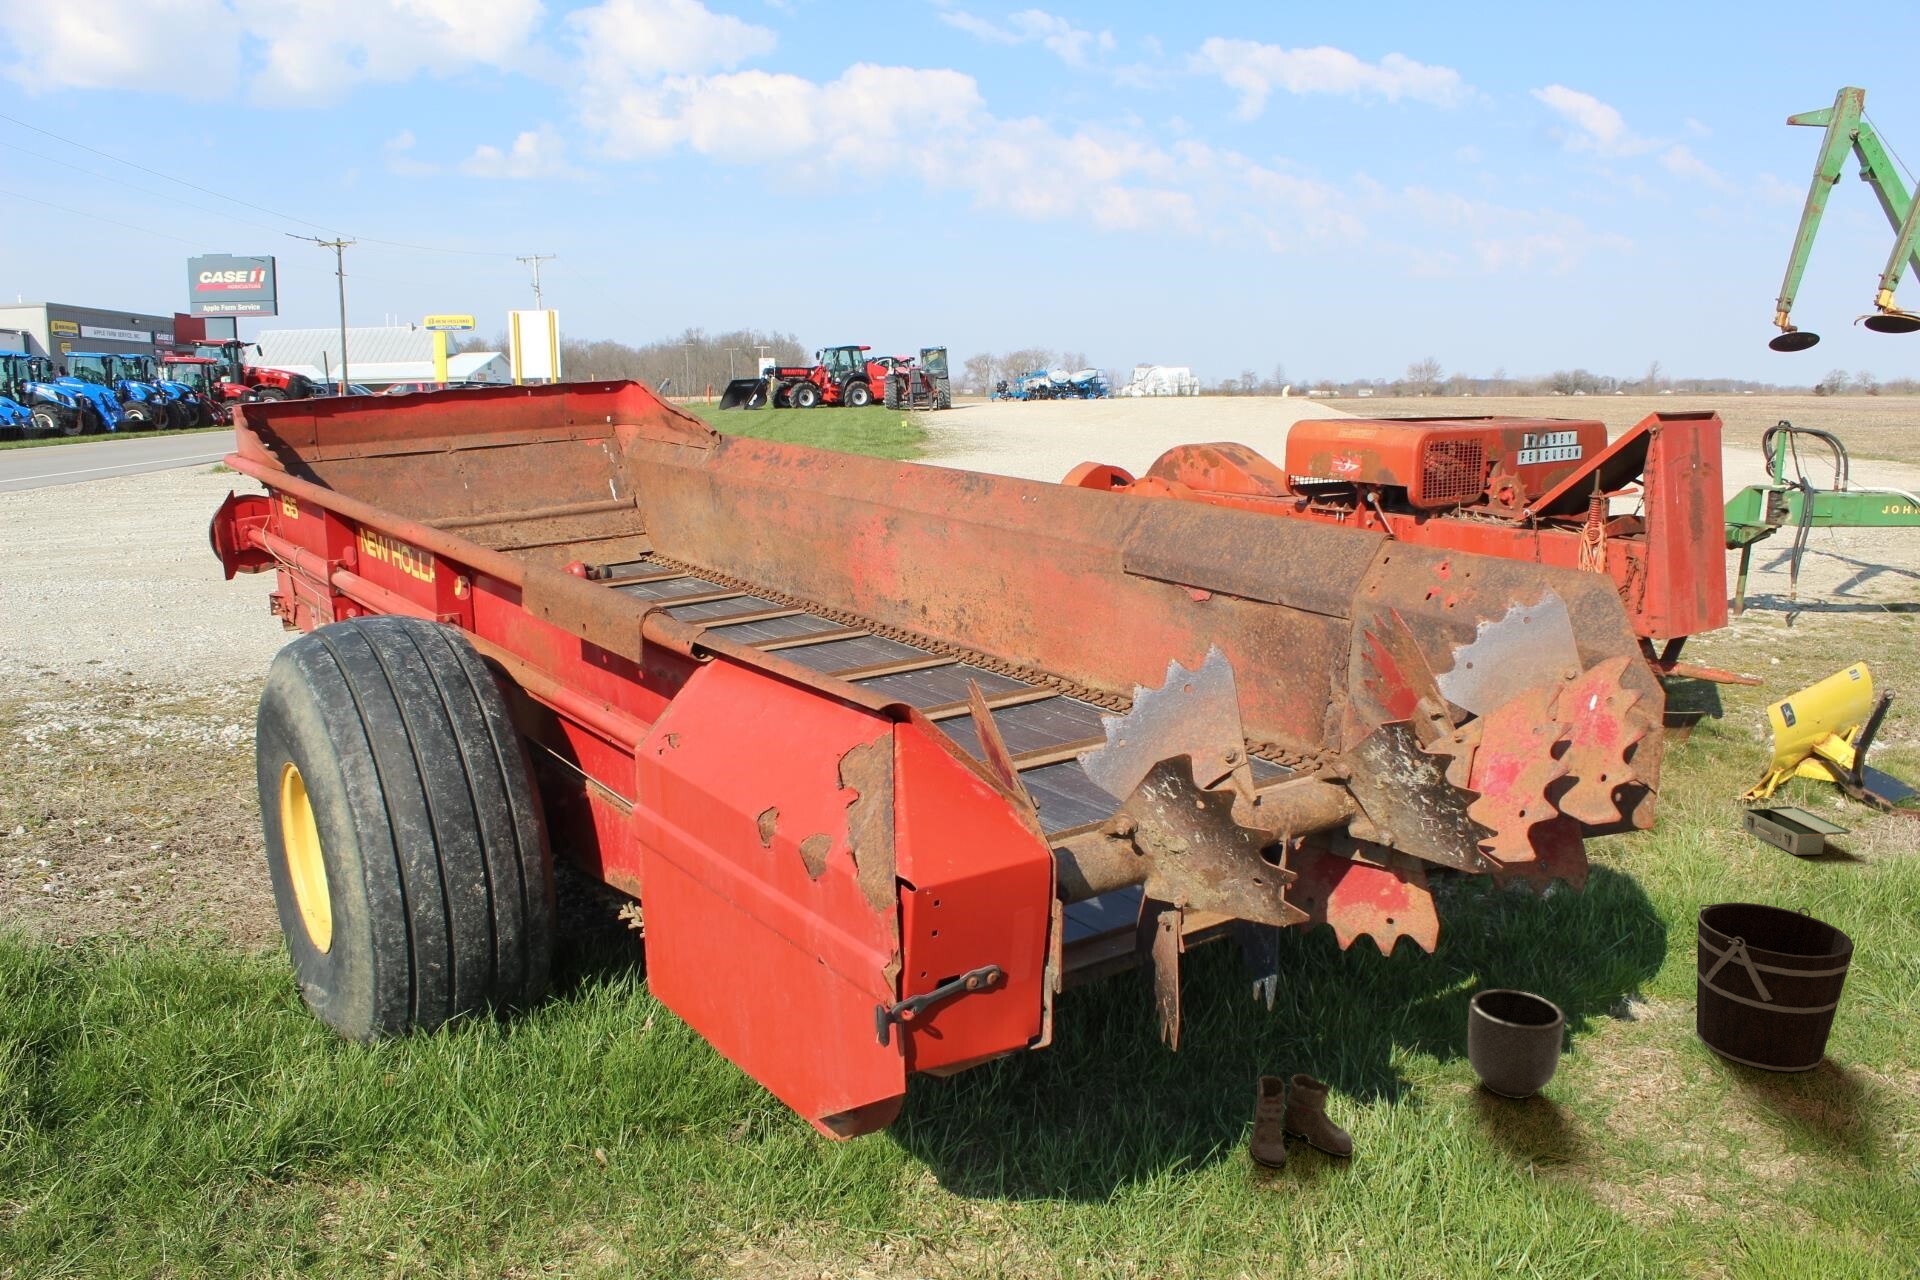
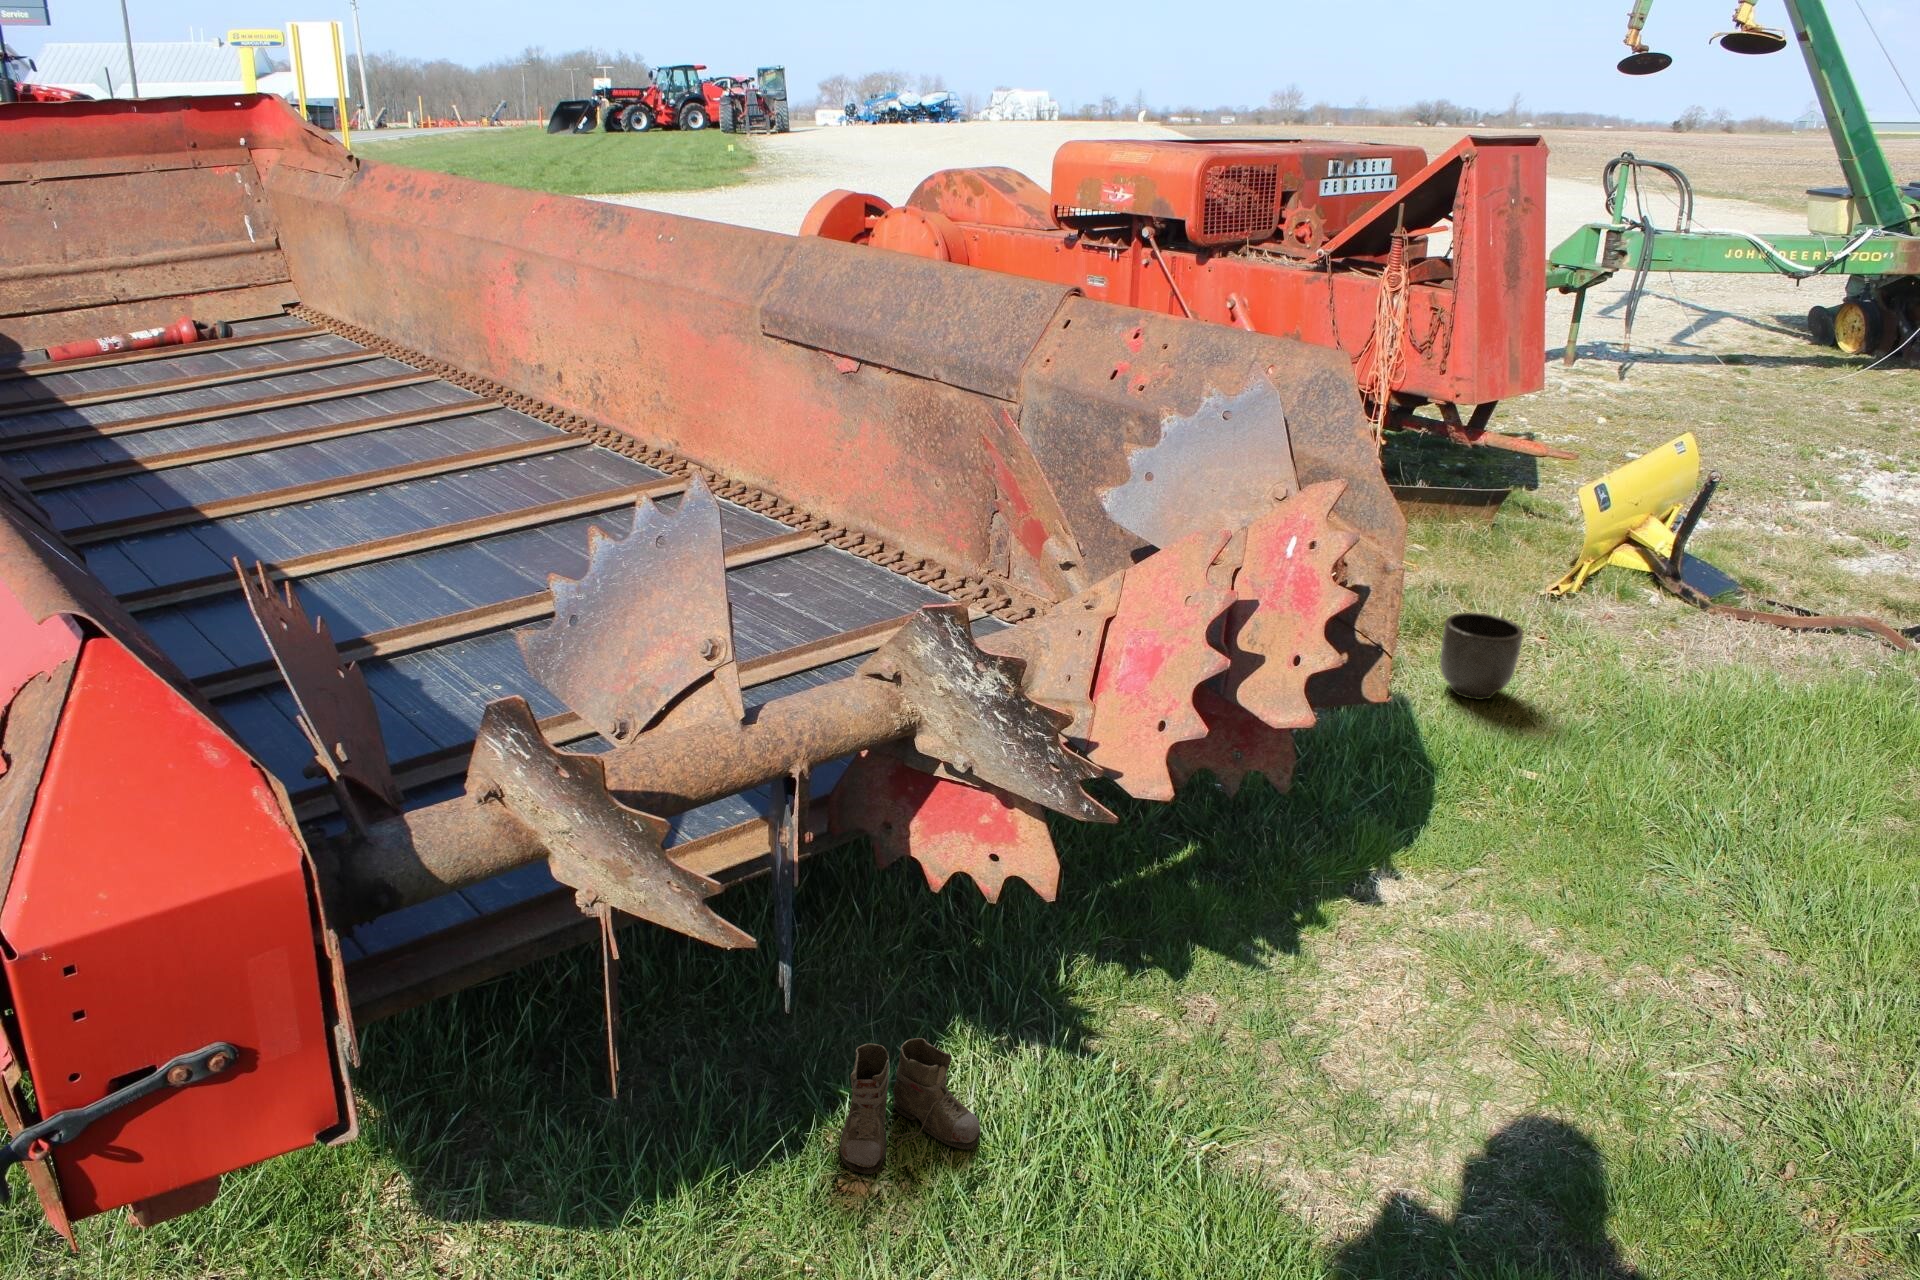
toolbox: present [1742,806,1850,855] -> none [1542,605,1660,665]
bucket: present [1696,902,1854,1071] -> none [1453,762,1649,976]
planter: present [1468,989,1565,1099] -> present [1440,613,1523,700]

